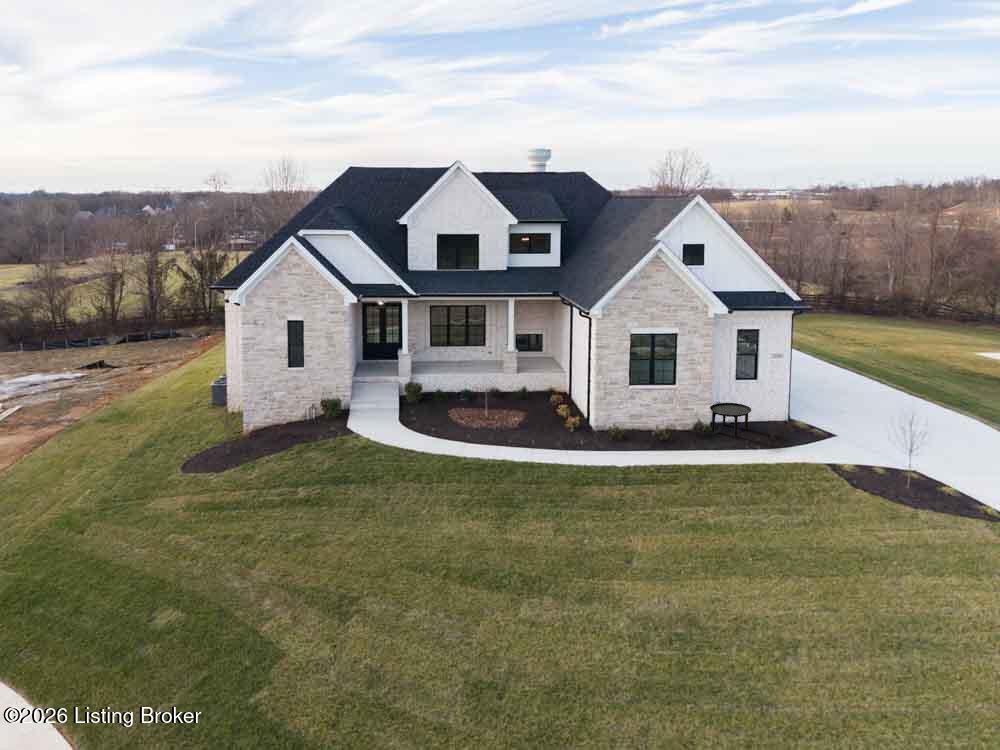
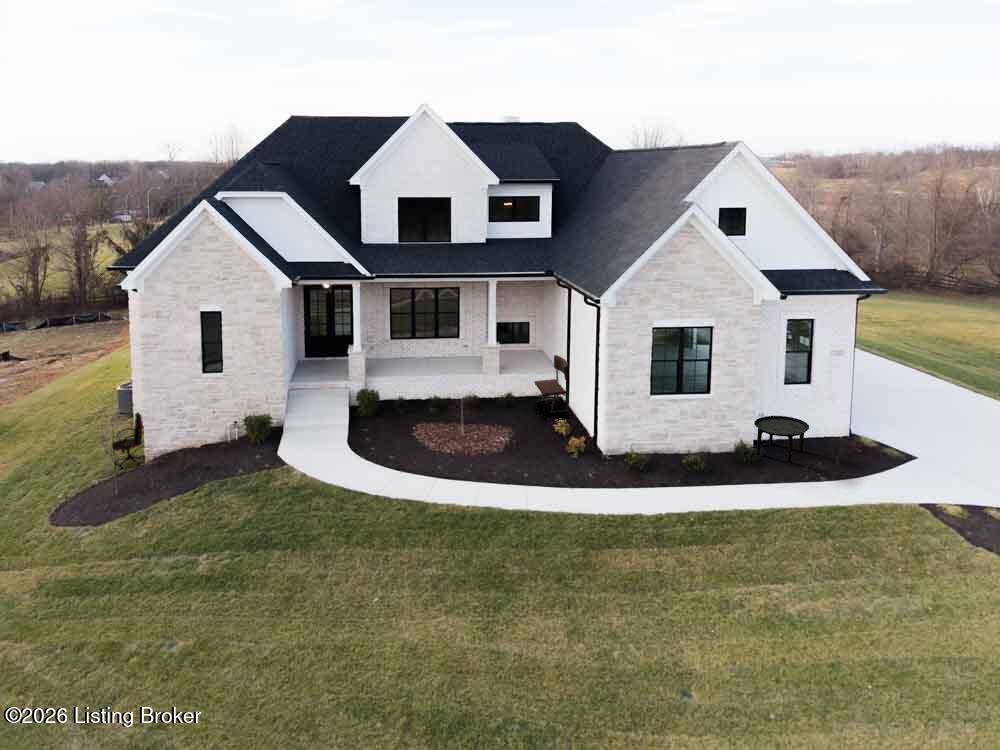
bench: none [543,358,570,403] -> present [535,355,569,413]
chair: none [221,396,245,439] -> present [112,412,145,469]

